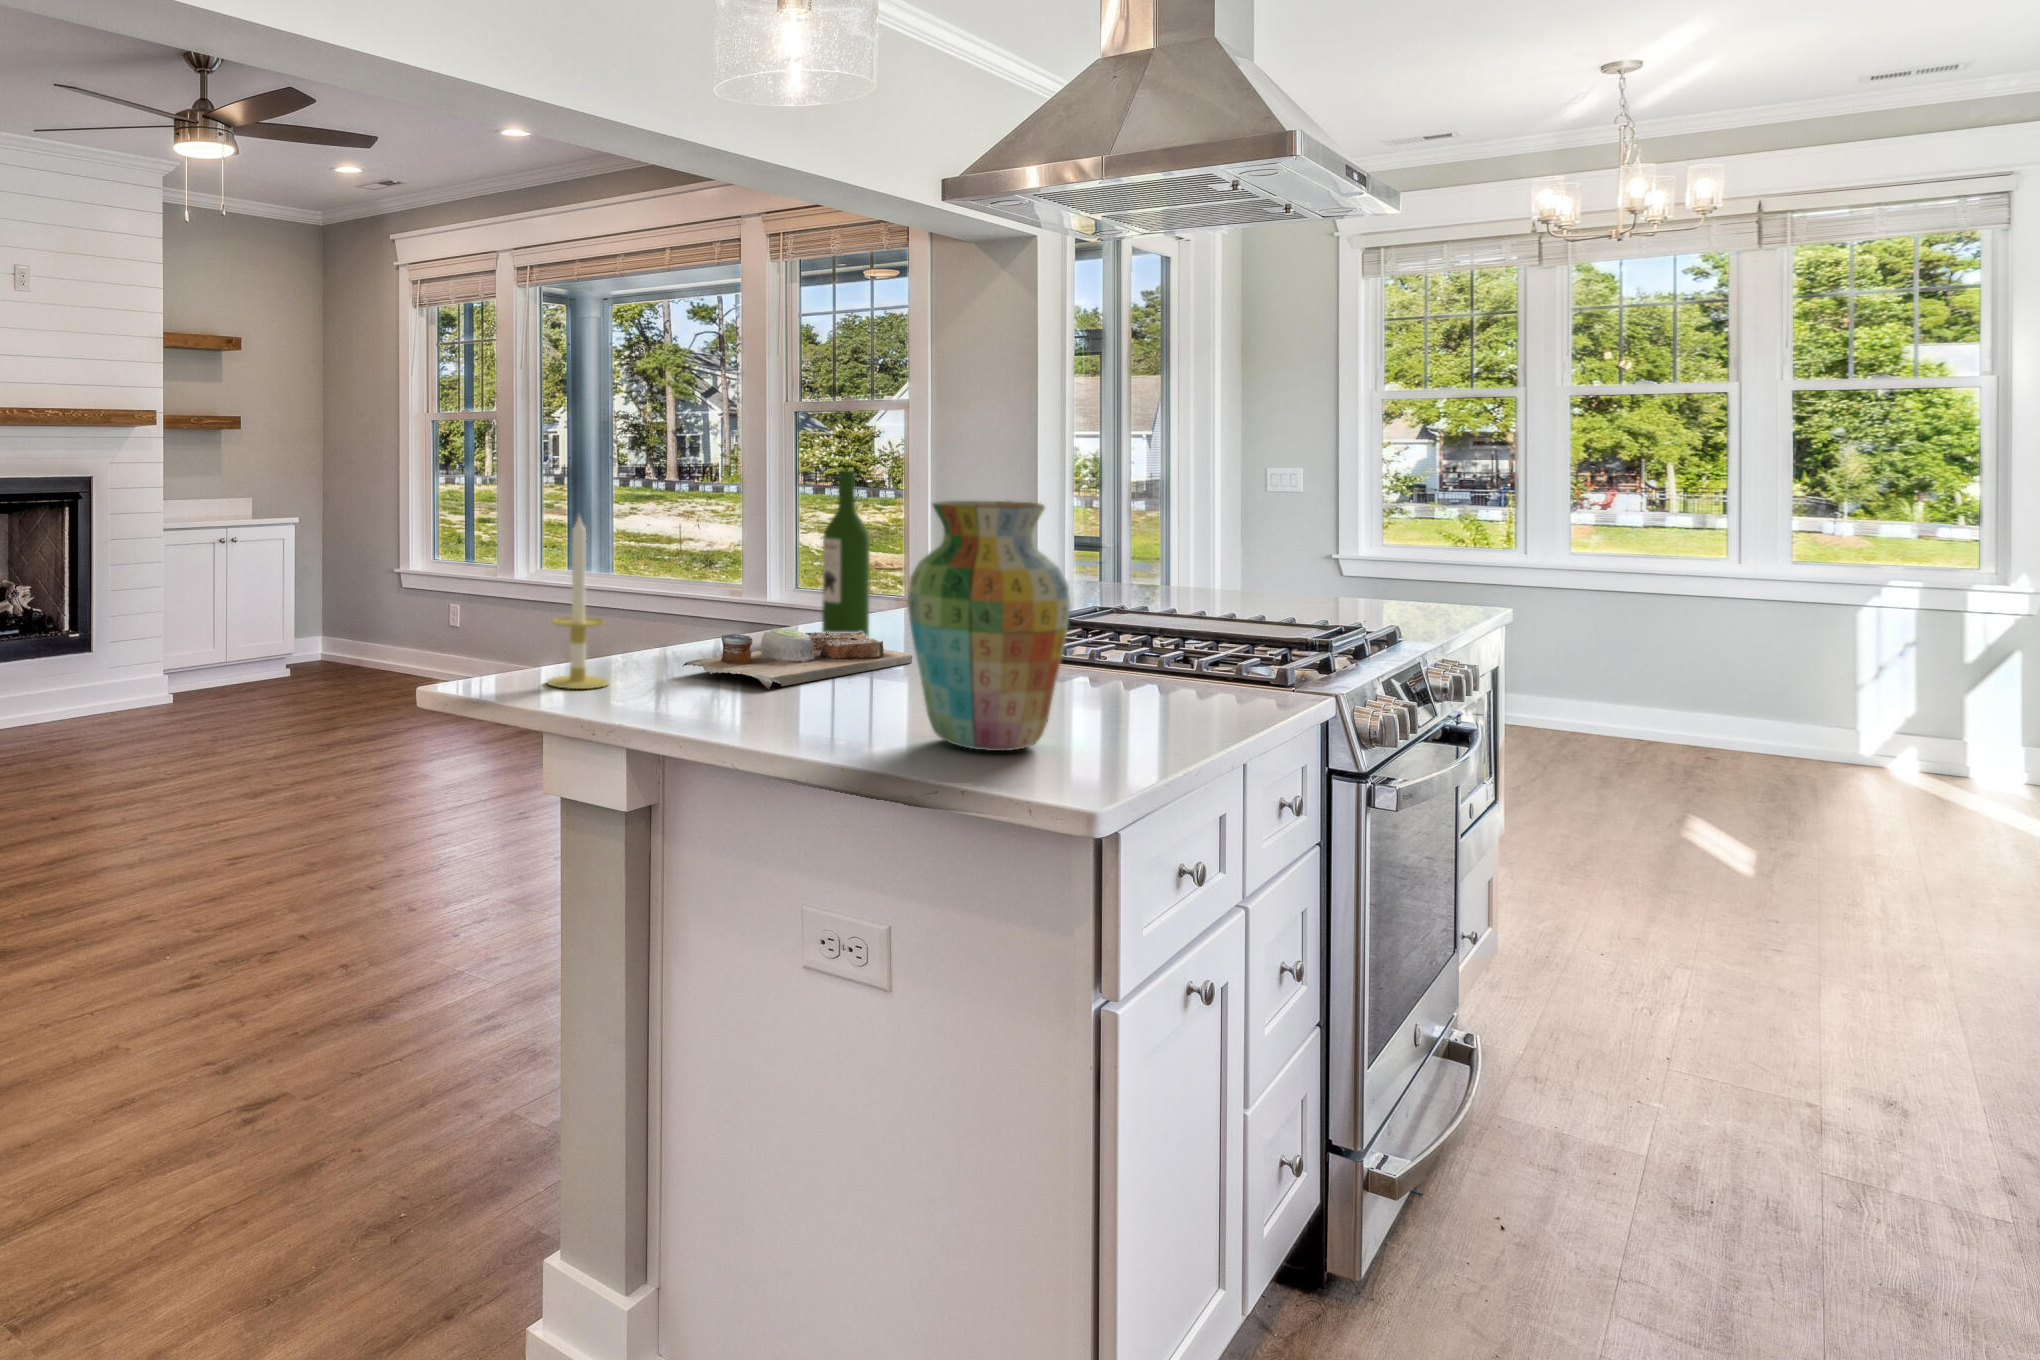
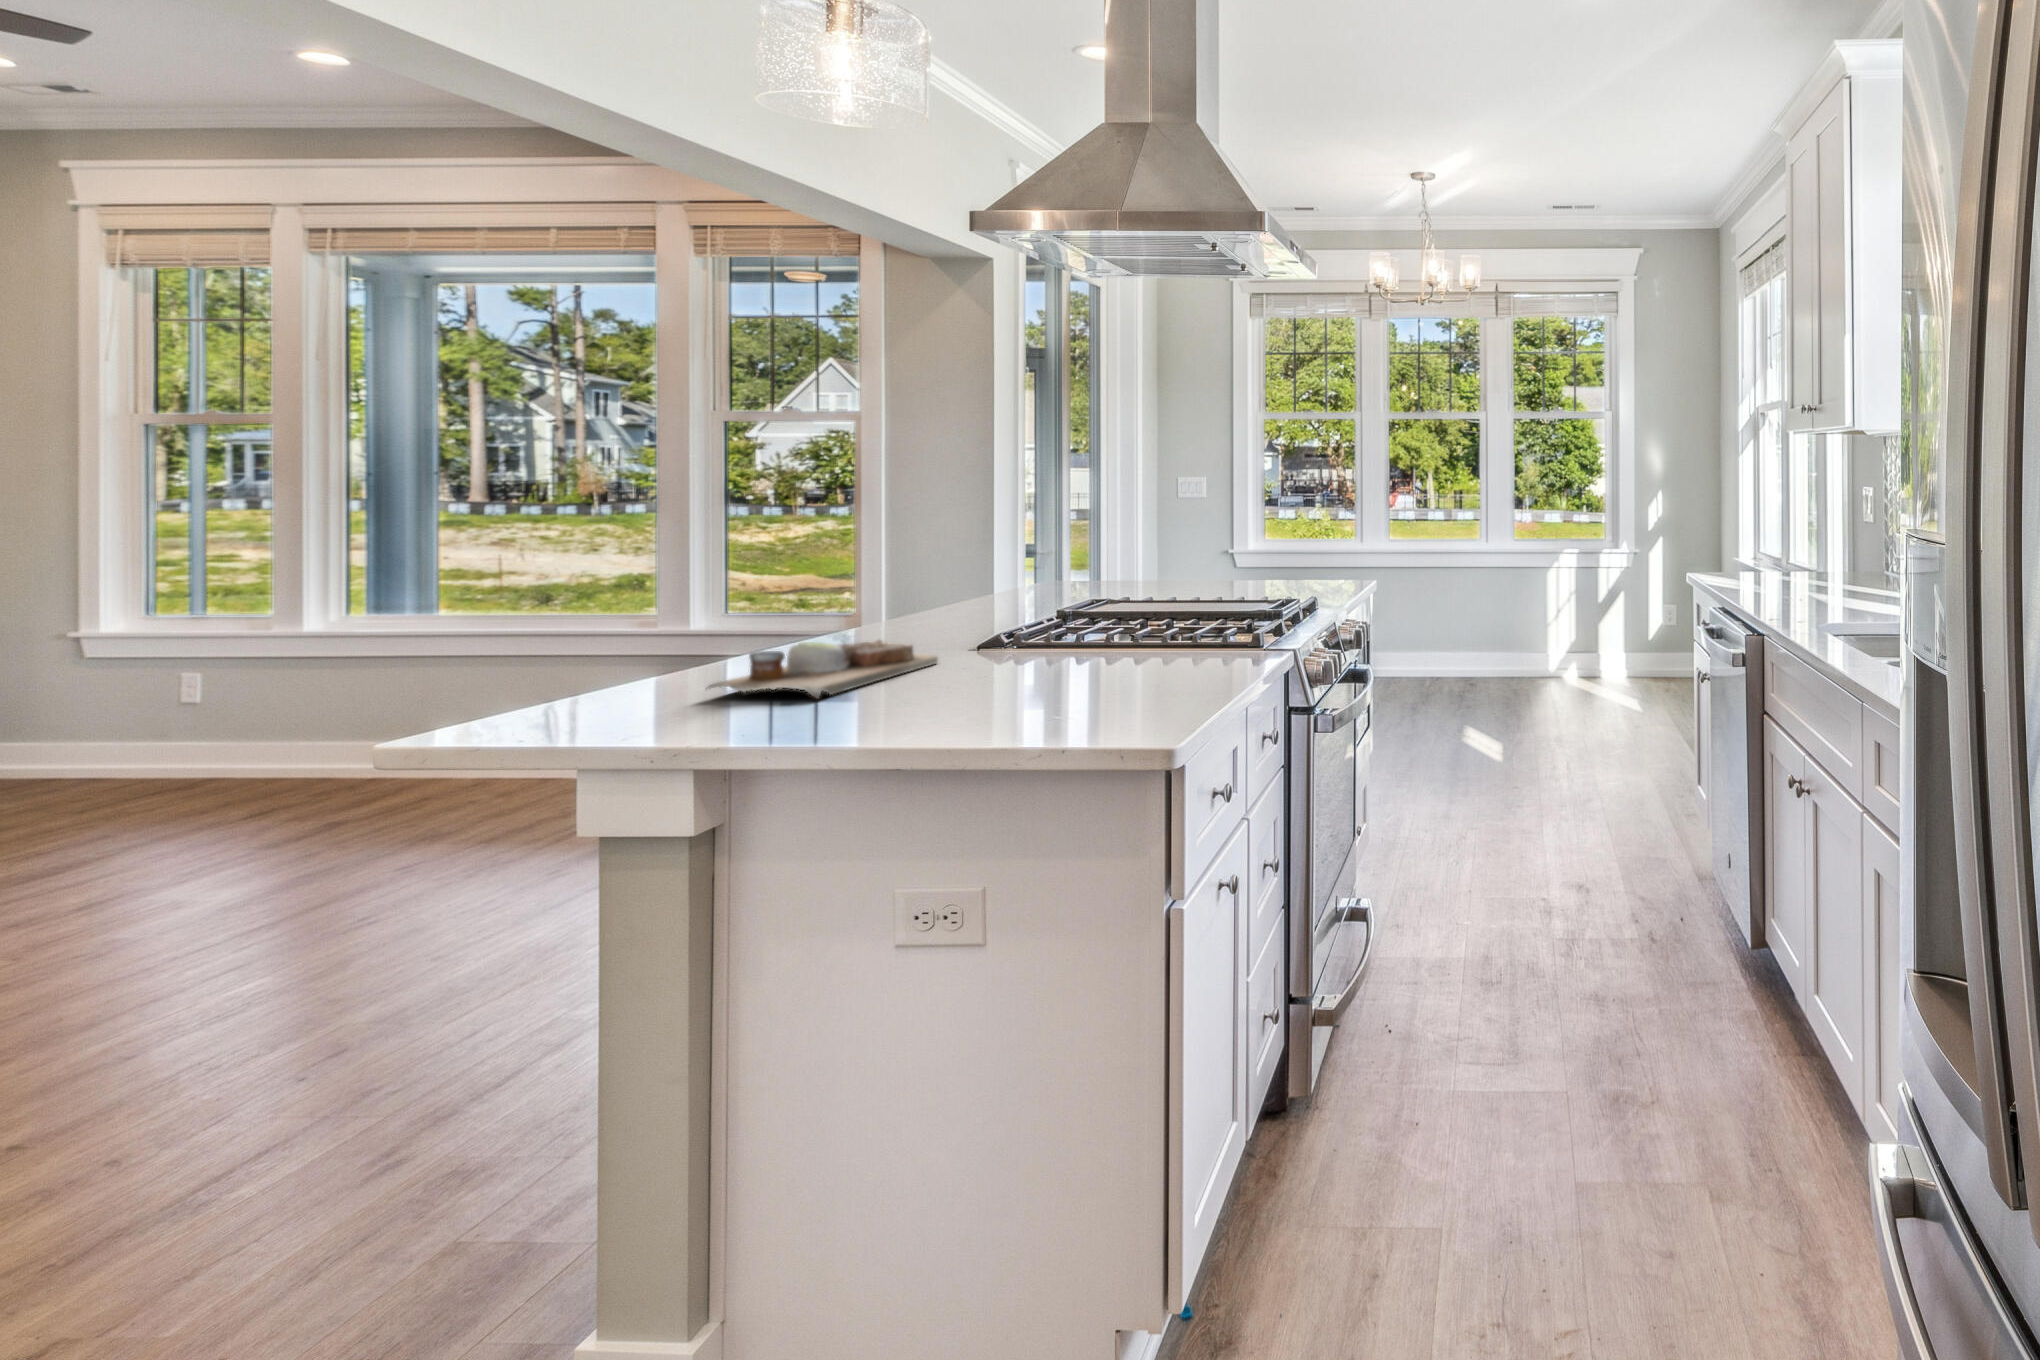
wine bottle: present [822,470,870,637] -> none [822,480,873,653]
vase: present [908,501,1070,751] -> none [993,501,1134,716]
candle: present [547,517,609,689] -> none [542,529,626,727]

